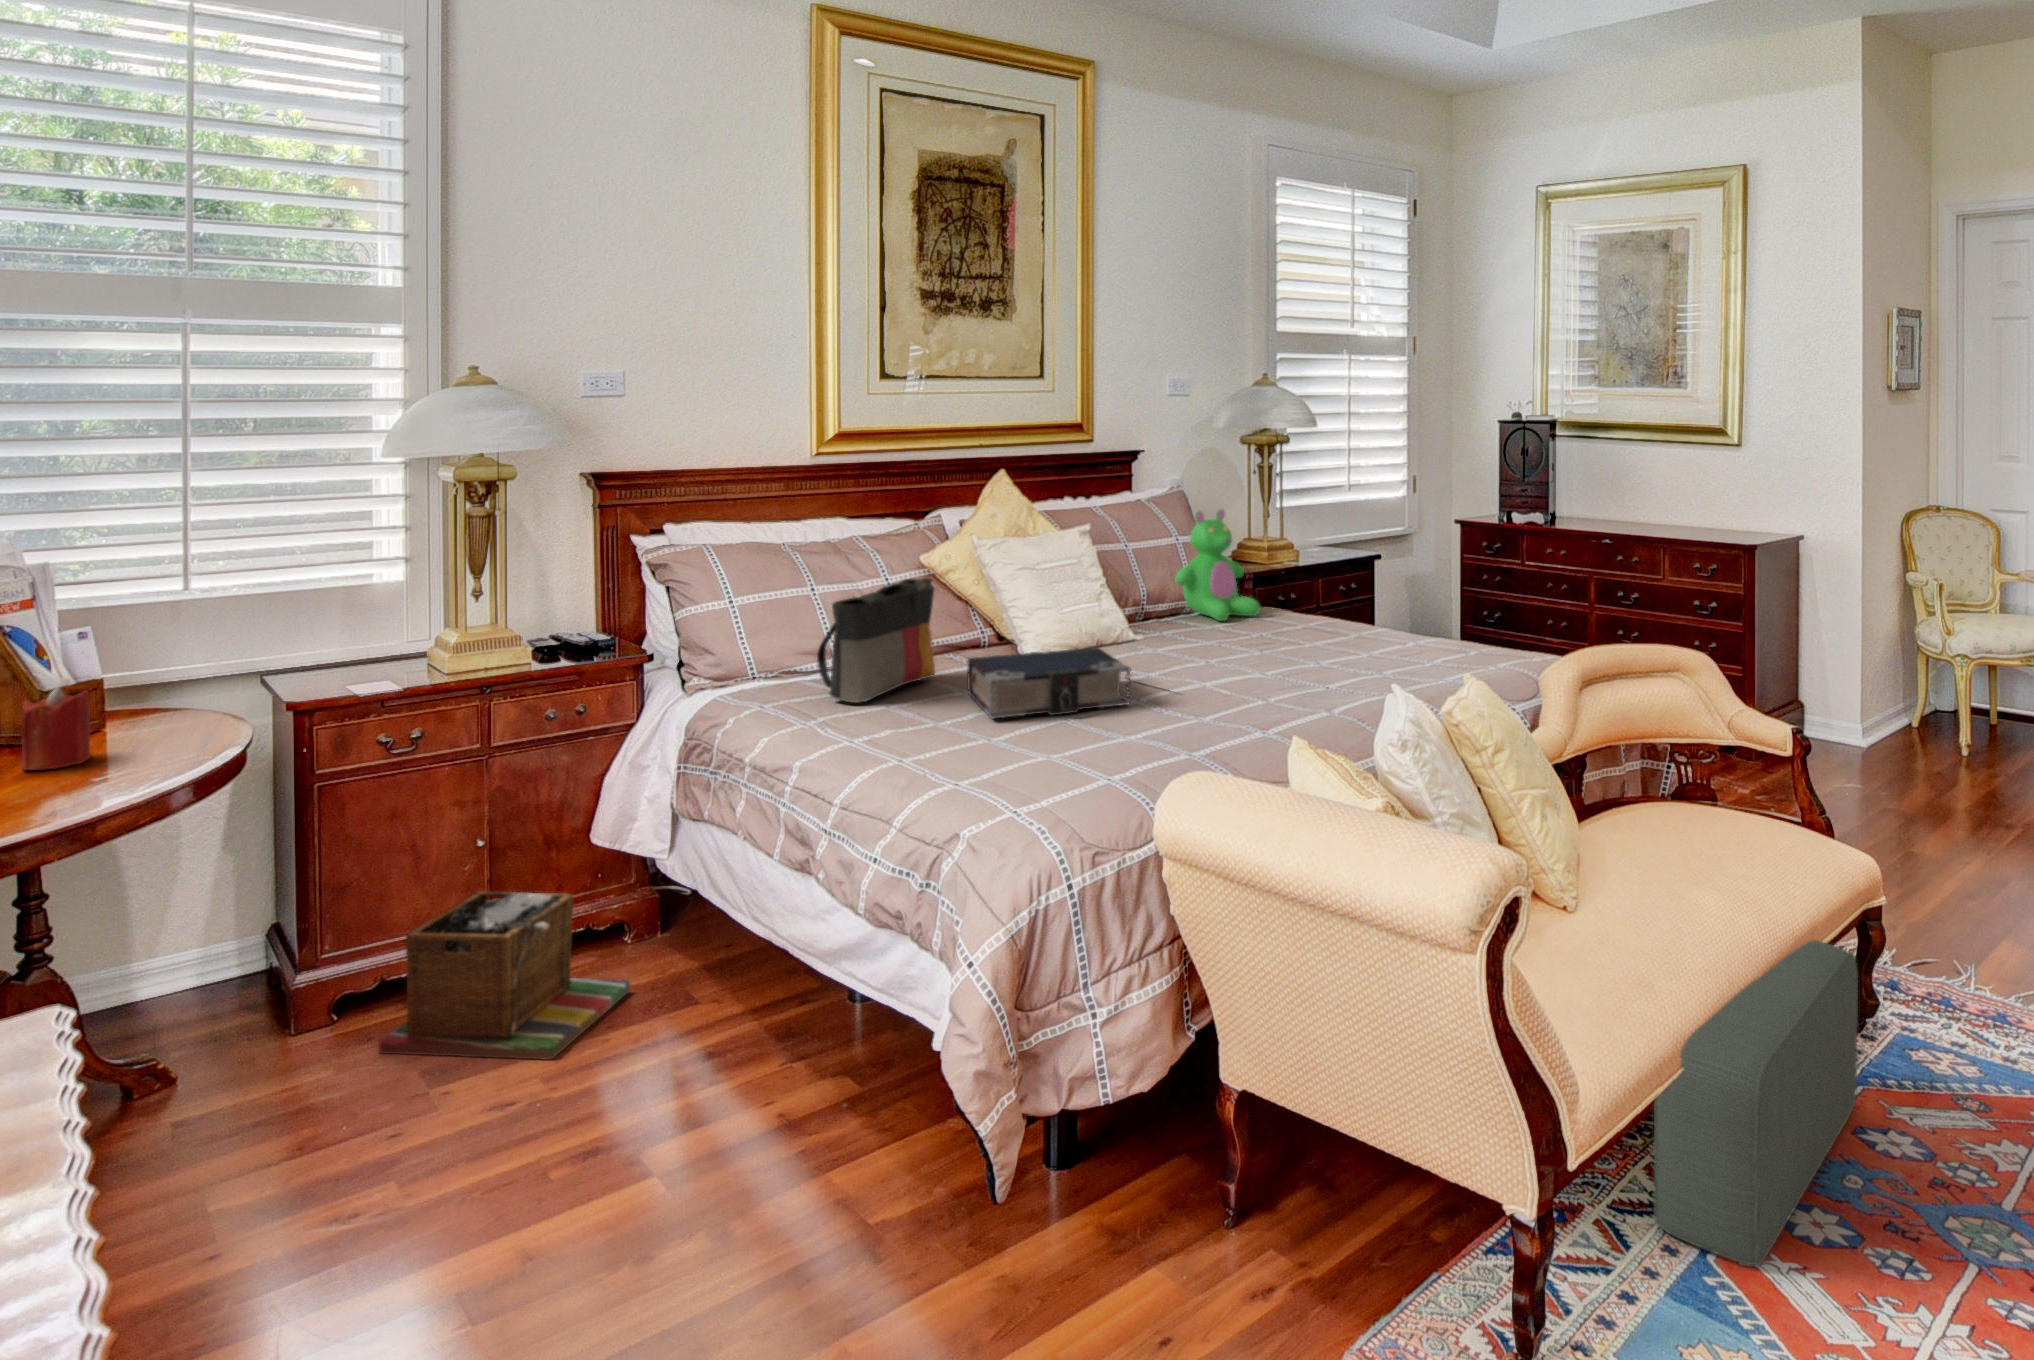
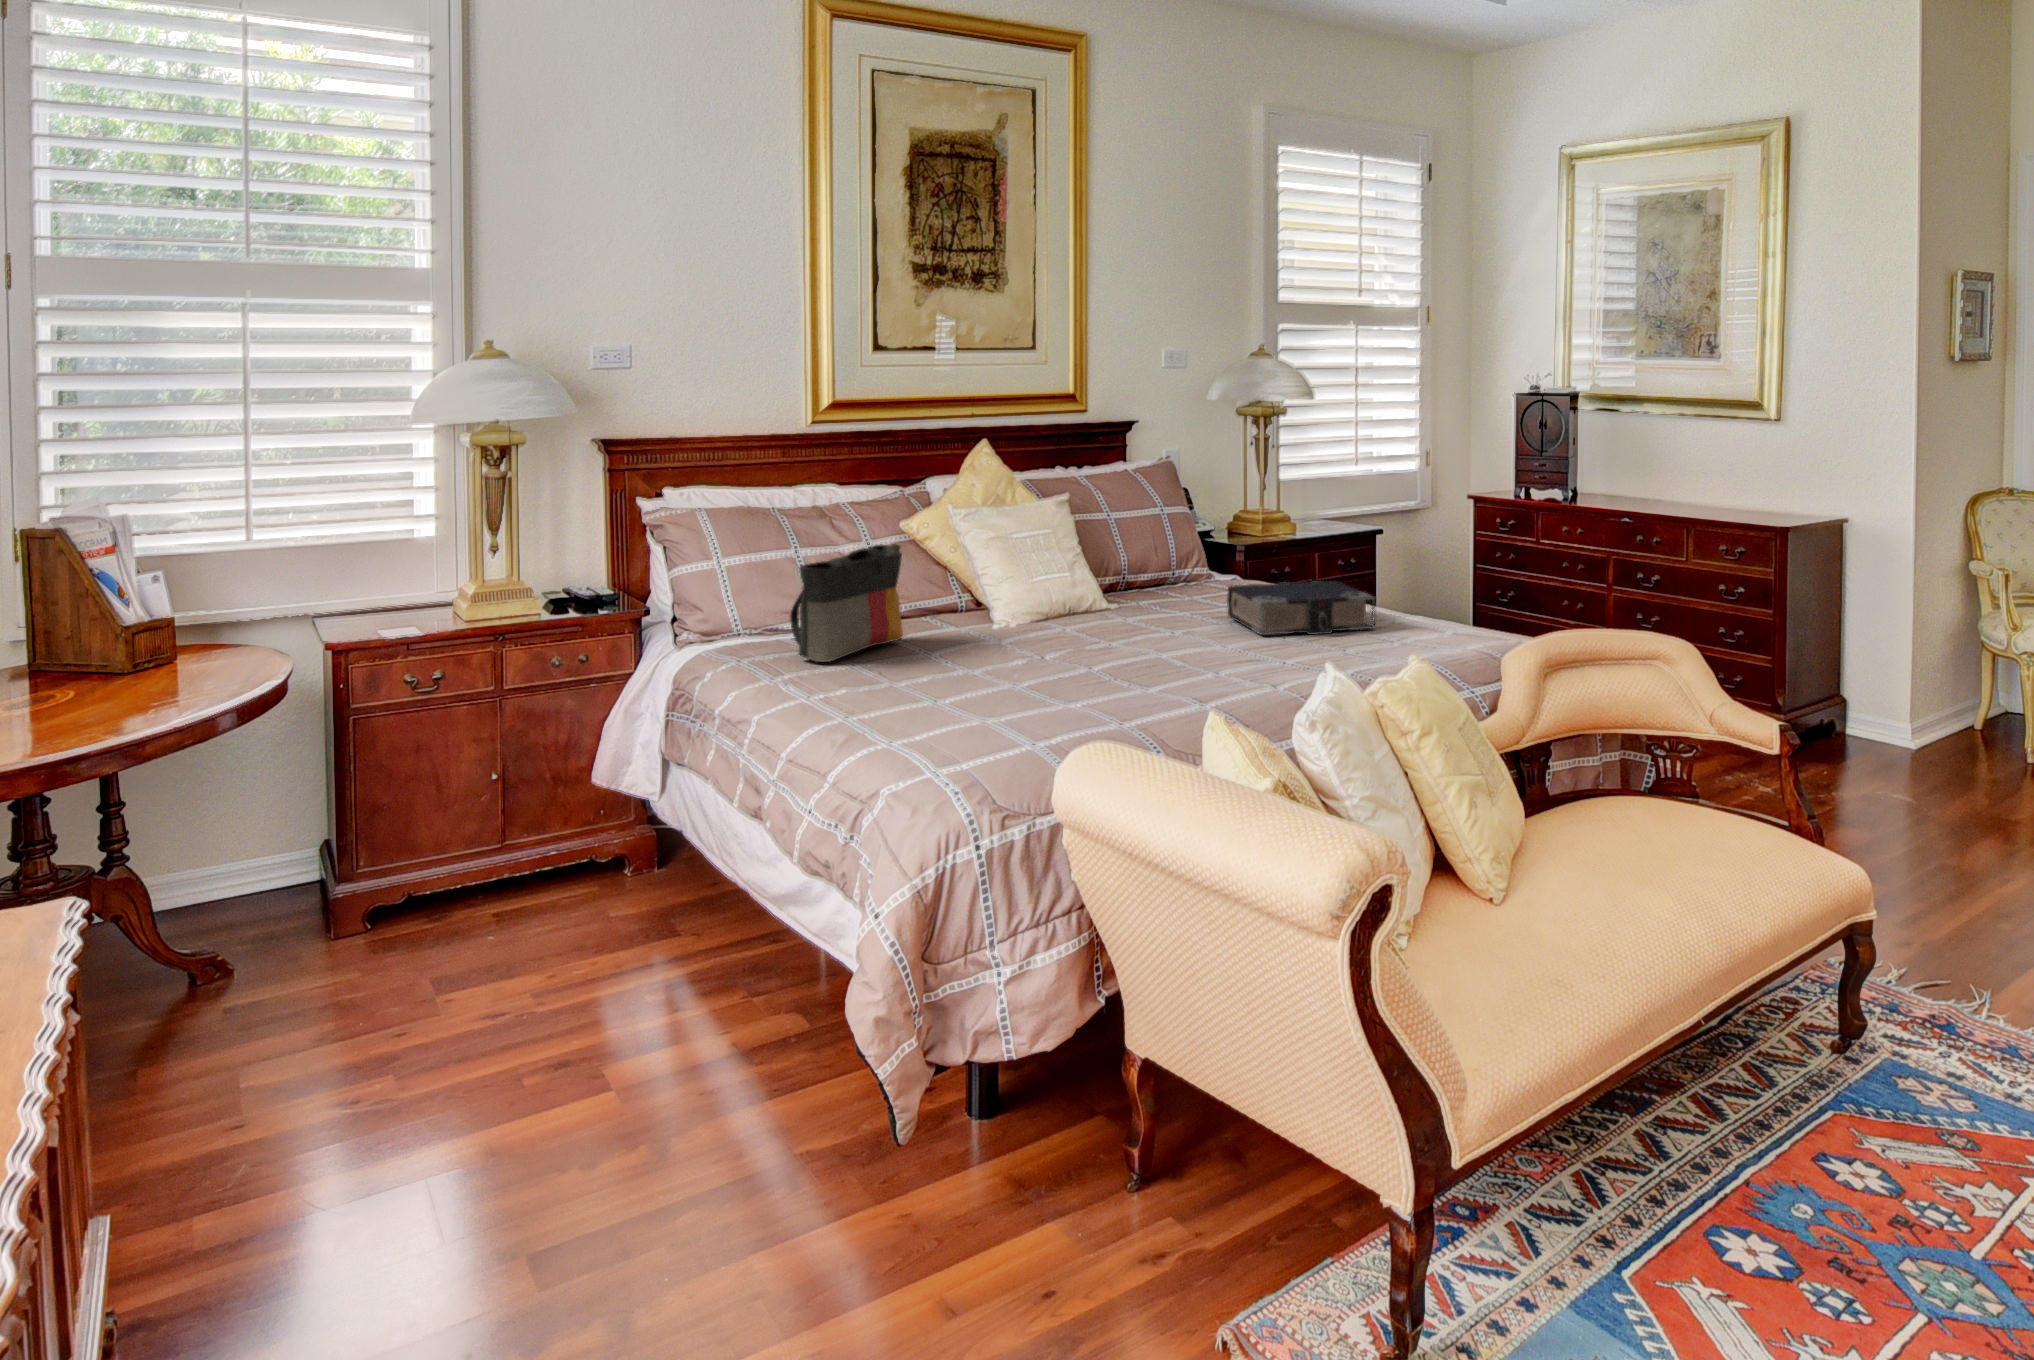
teddy bear: present [1175,509,1260,621] -> none [1155,481,1242,594]
book: present [967,648,1130,718] -> present [1227,581,1376,635]
candle: present [22,687,91,770] -> none [103,622,159,694]
laundry basket: present [379,891,630,1060] -> none [401,821,620,978]
pouf: present [1654,940,1858,1266] -> none [1568,939,1825,1287]

